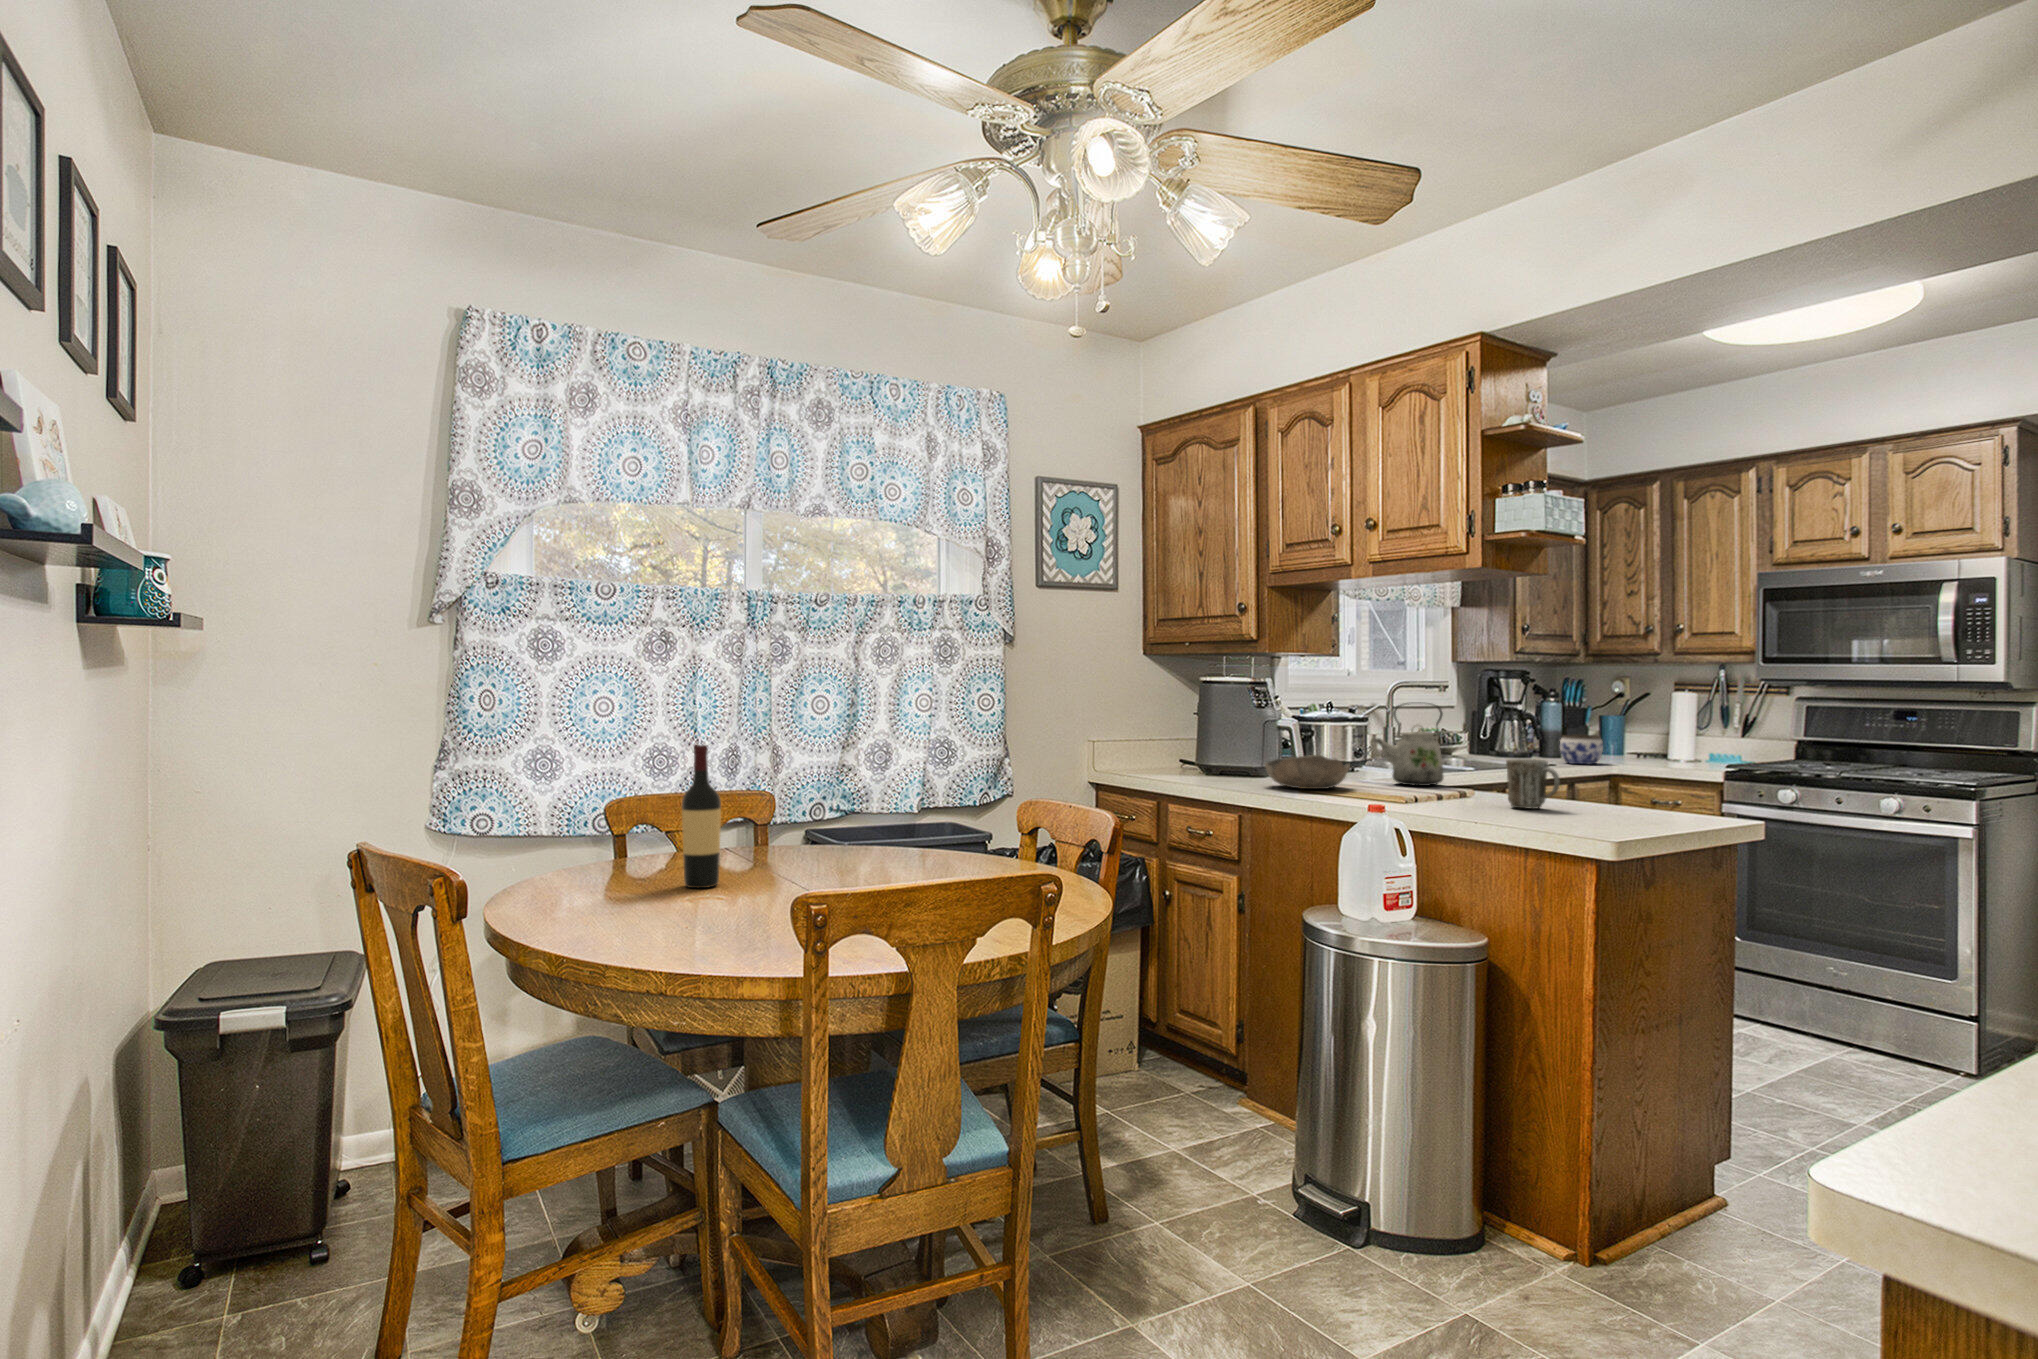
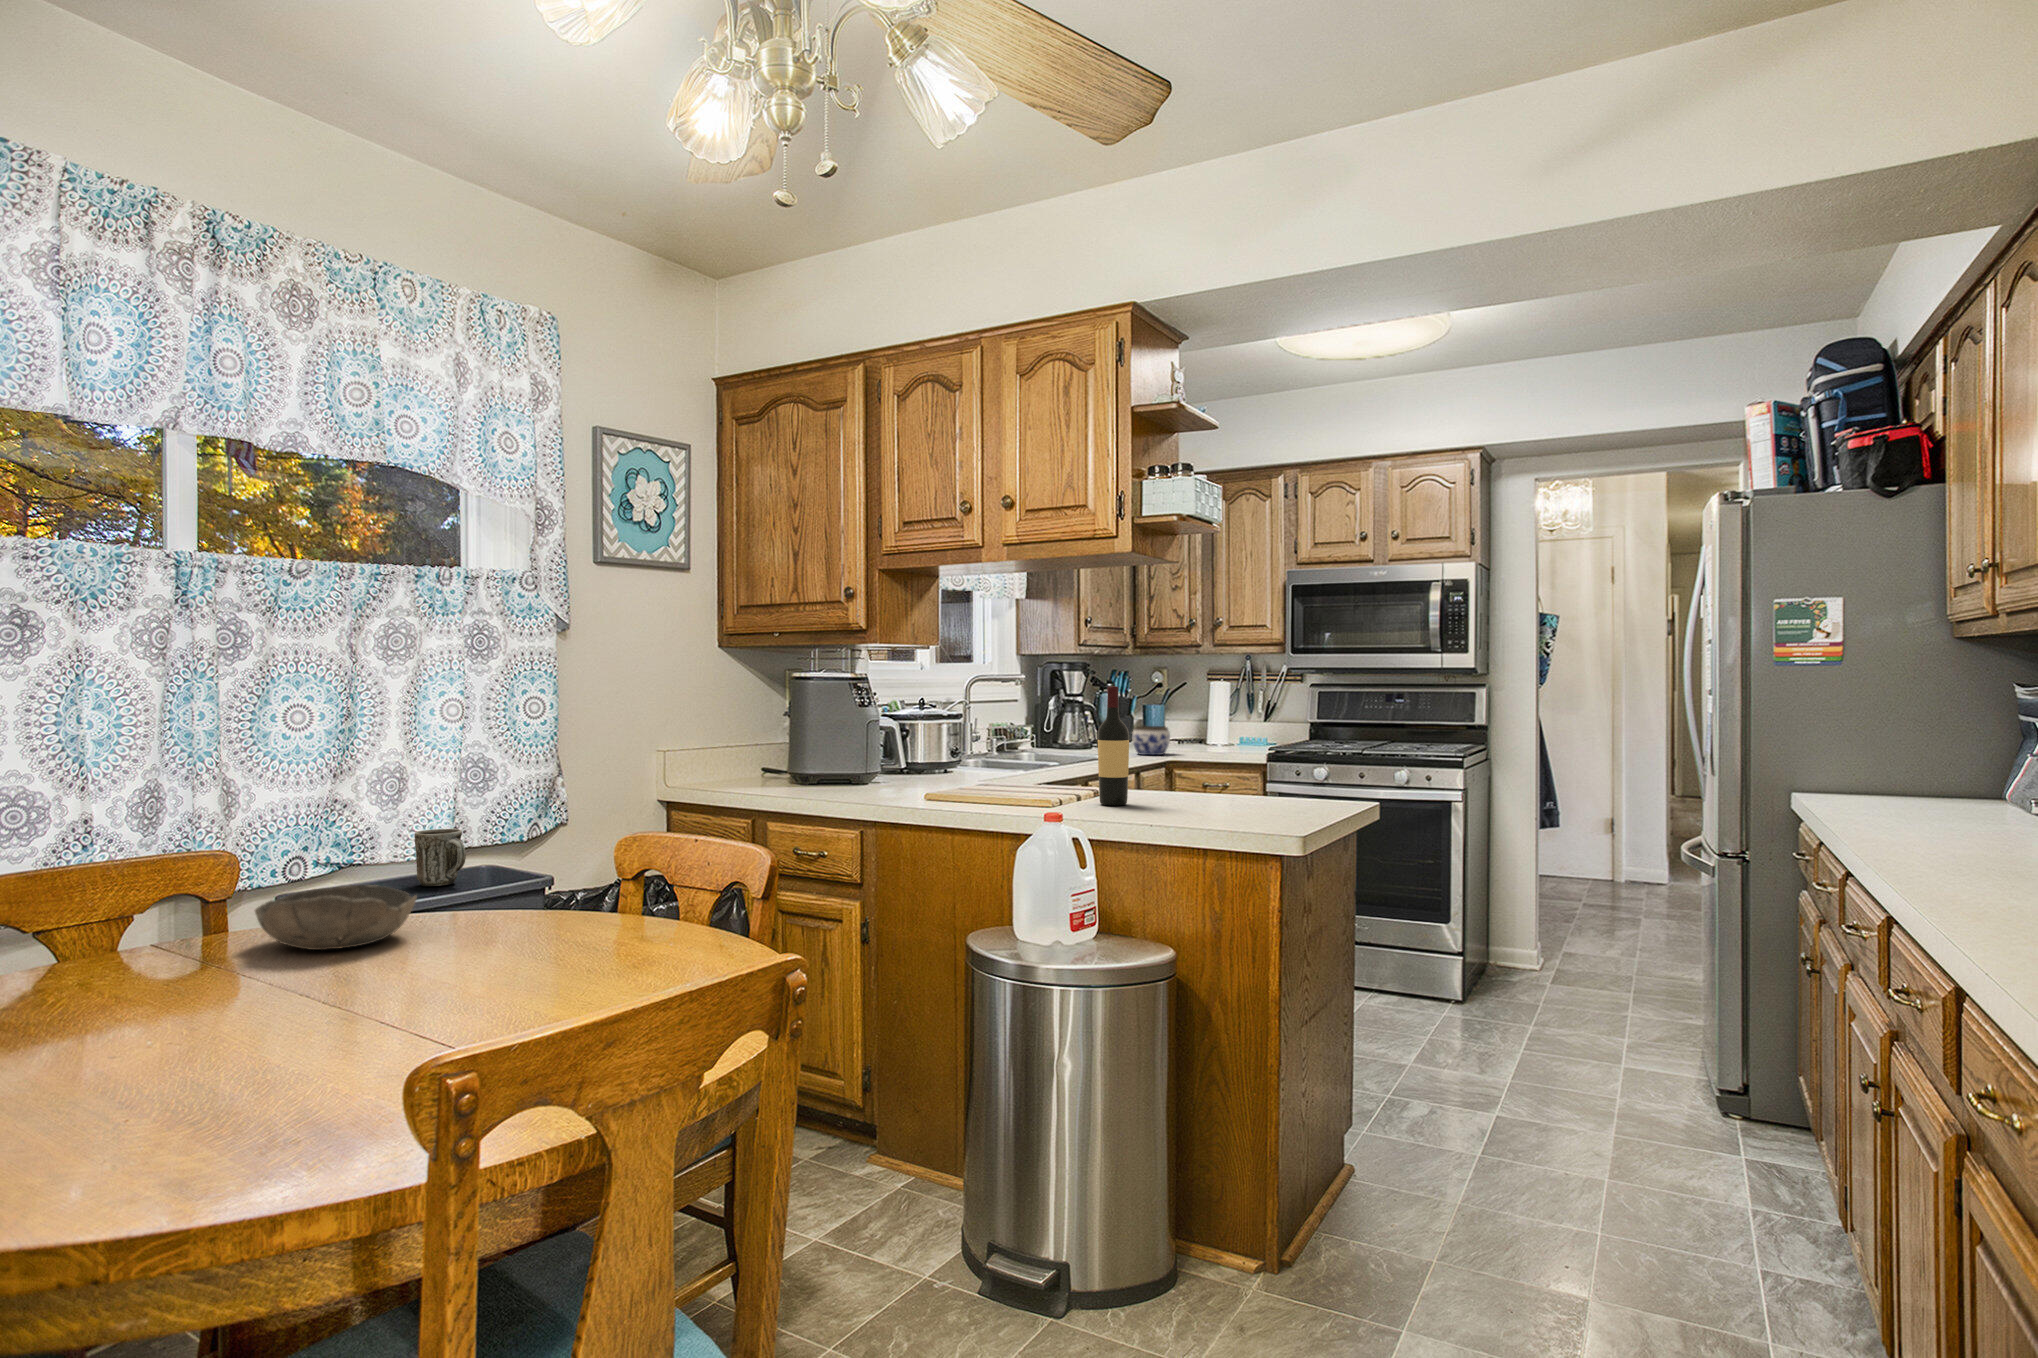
kettle: present [1375,702,1444,786] -> none [1001,701,1070,789]
wine bottle: present [682,745,721,888] -> present [1098,686,1129,806]
bowl: present [1265,755,1350,789] -> present [255,885,417,950]
mug: present [1506,759,1560,808] -> present [414,829,466,886]

